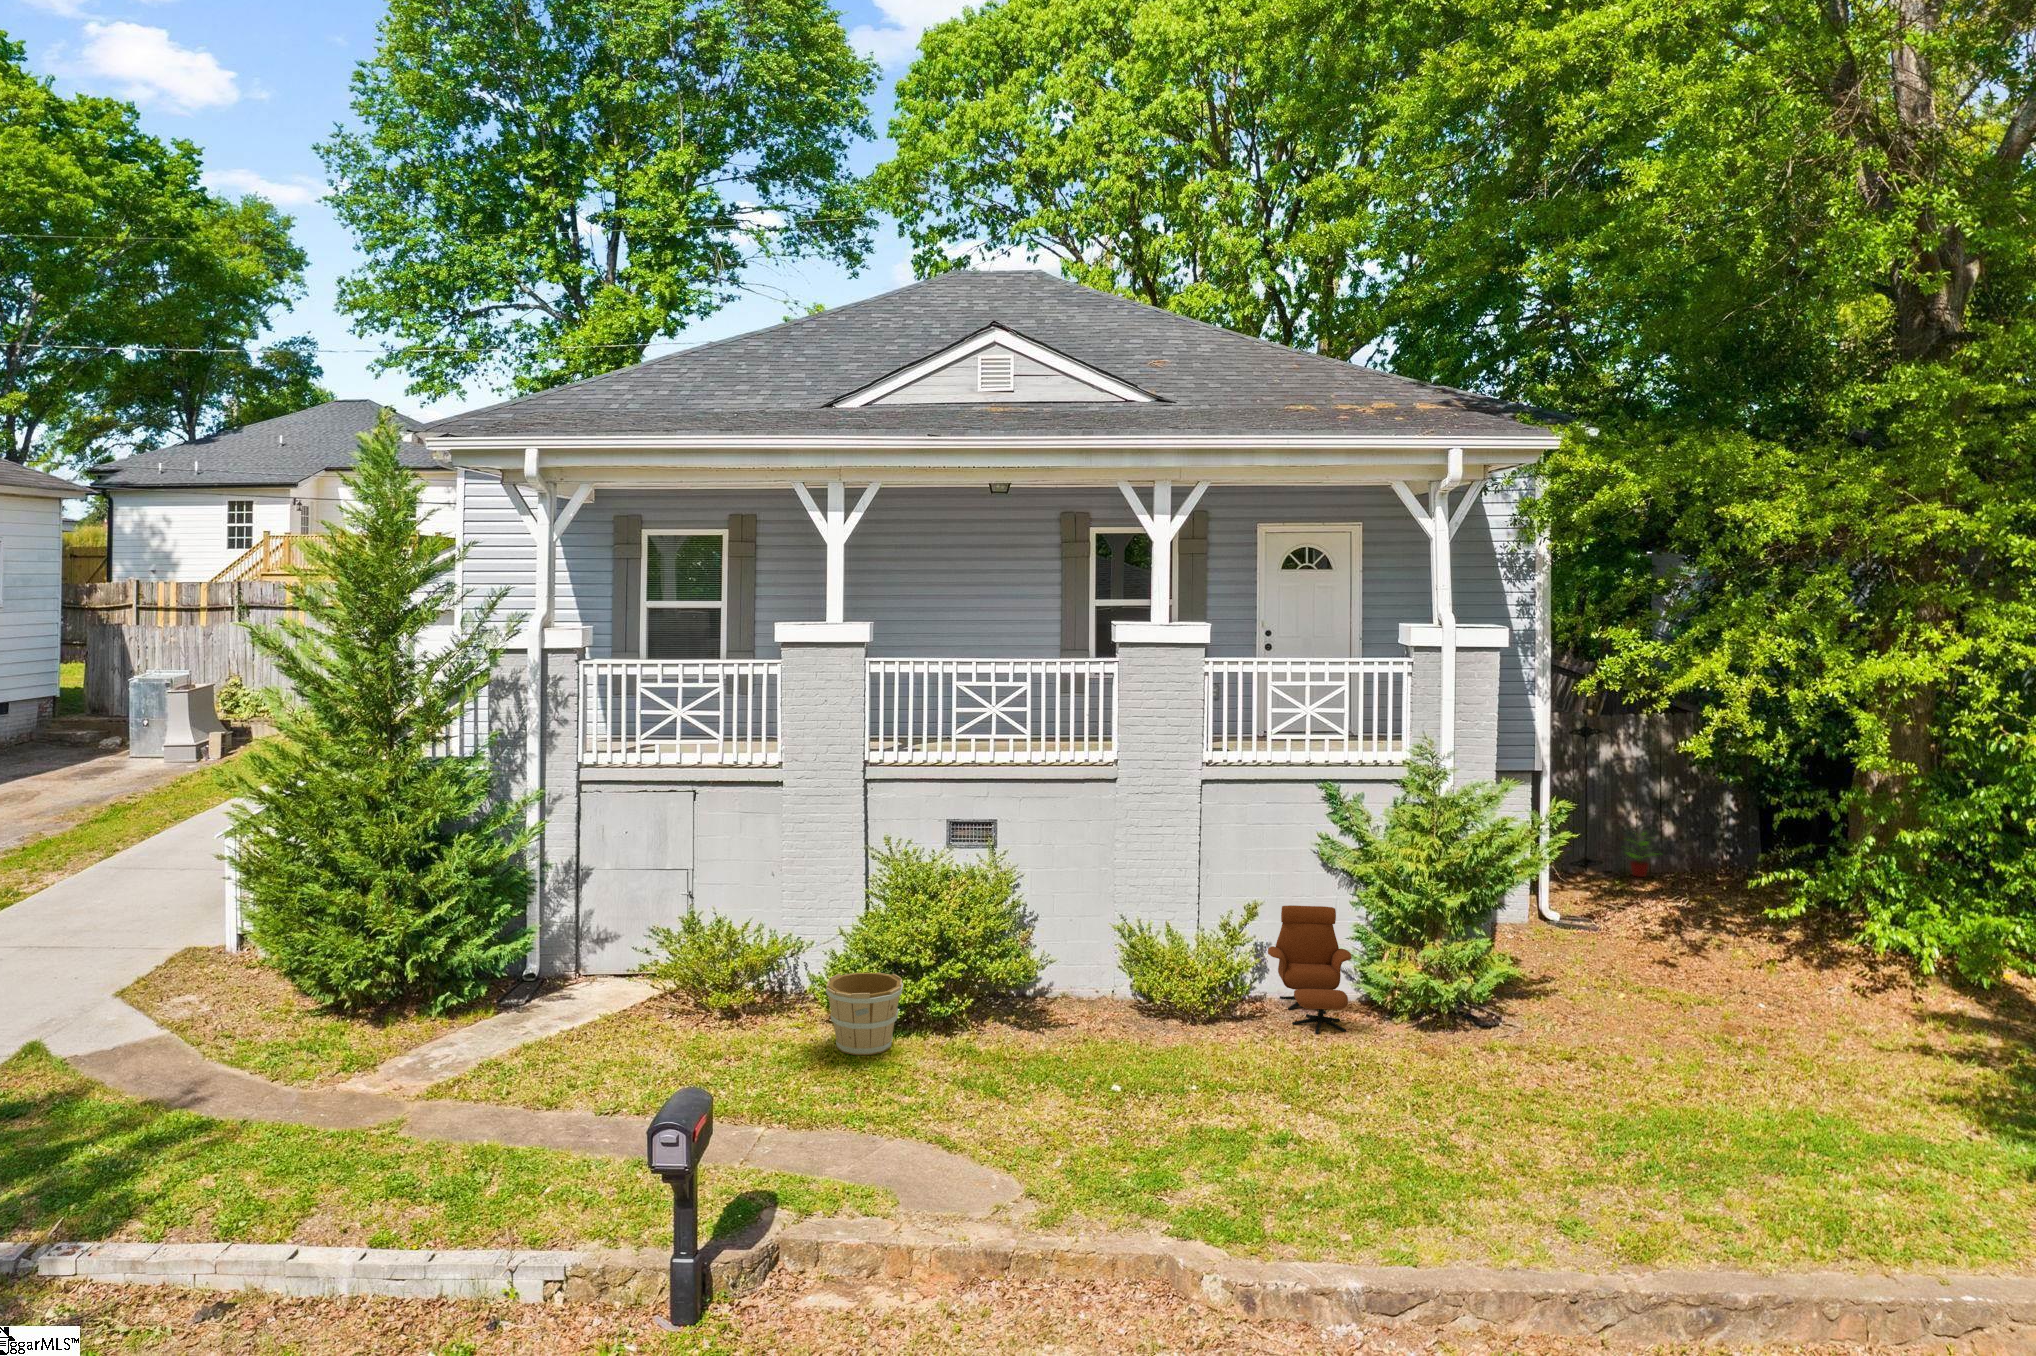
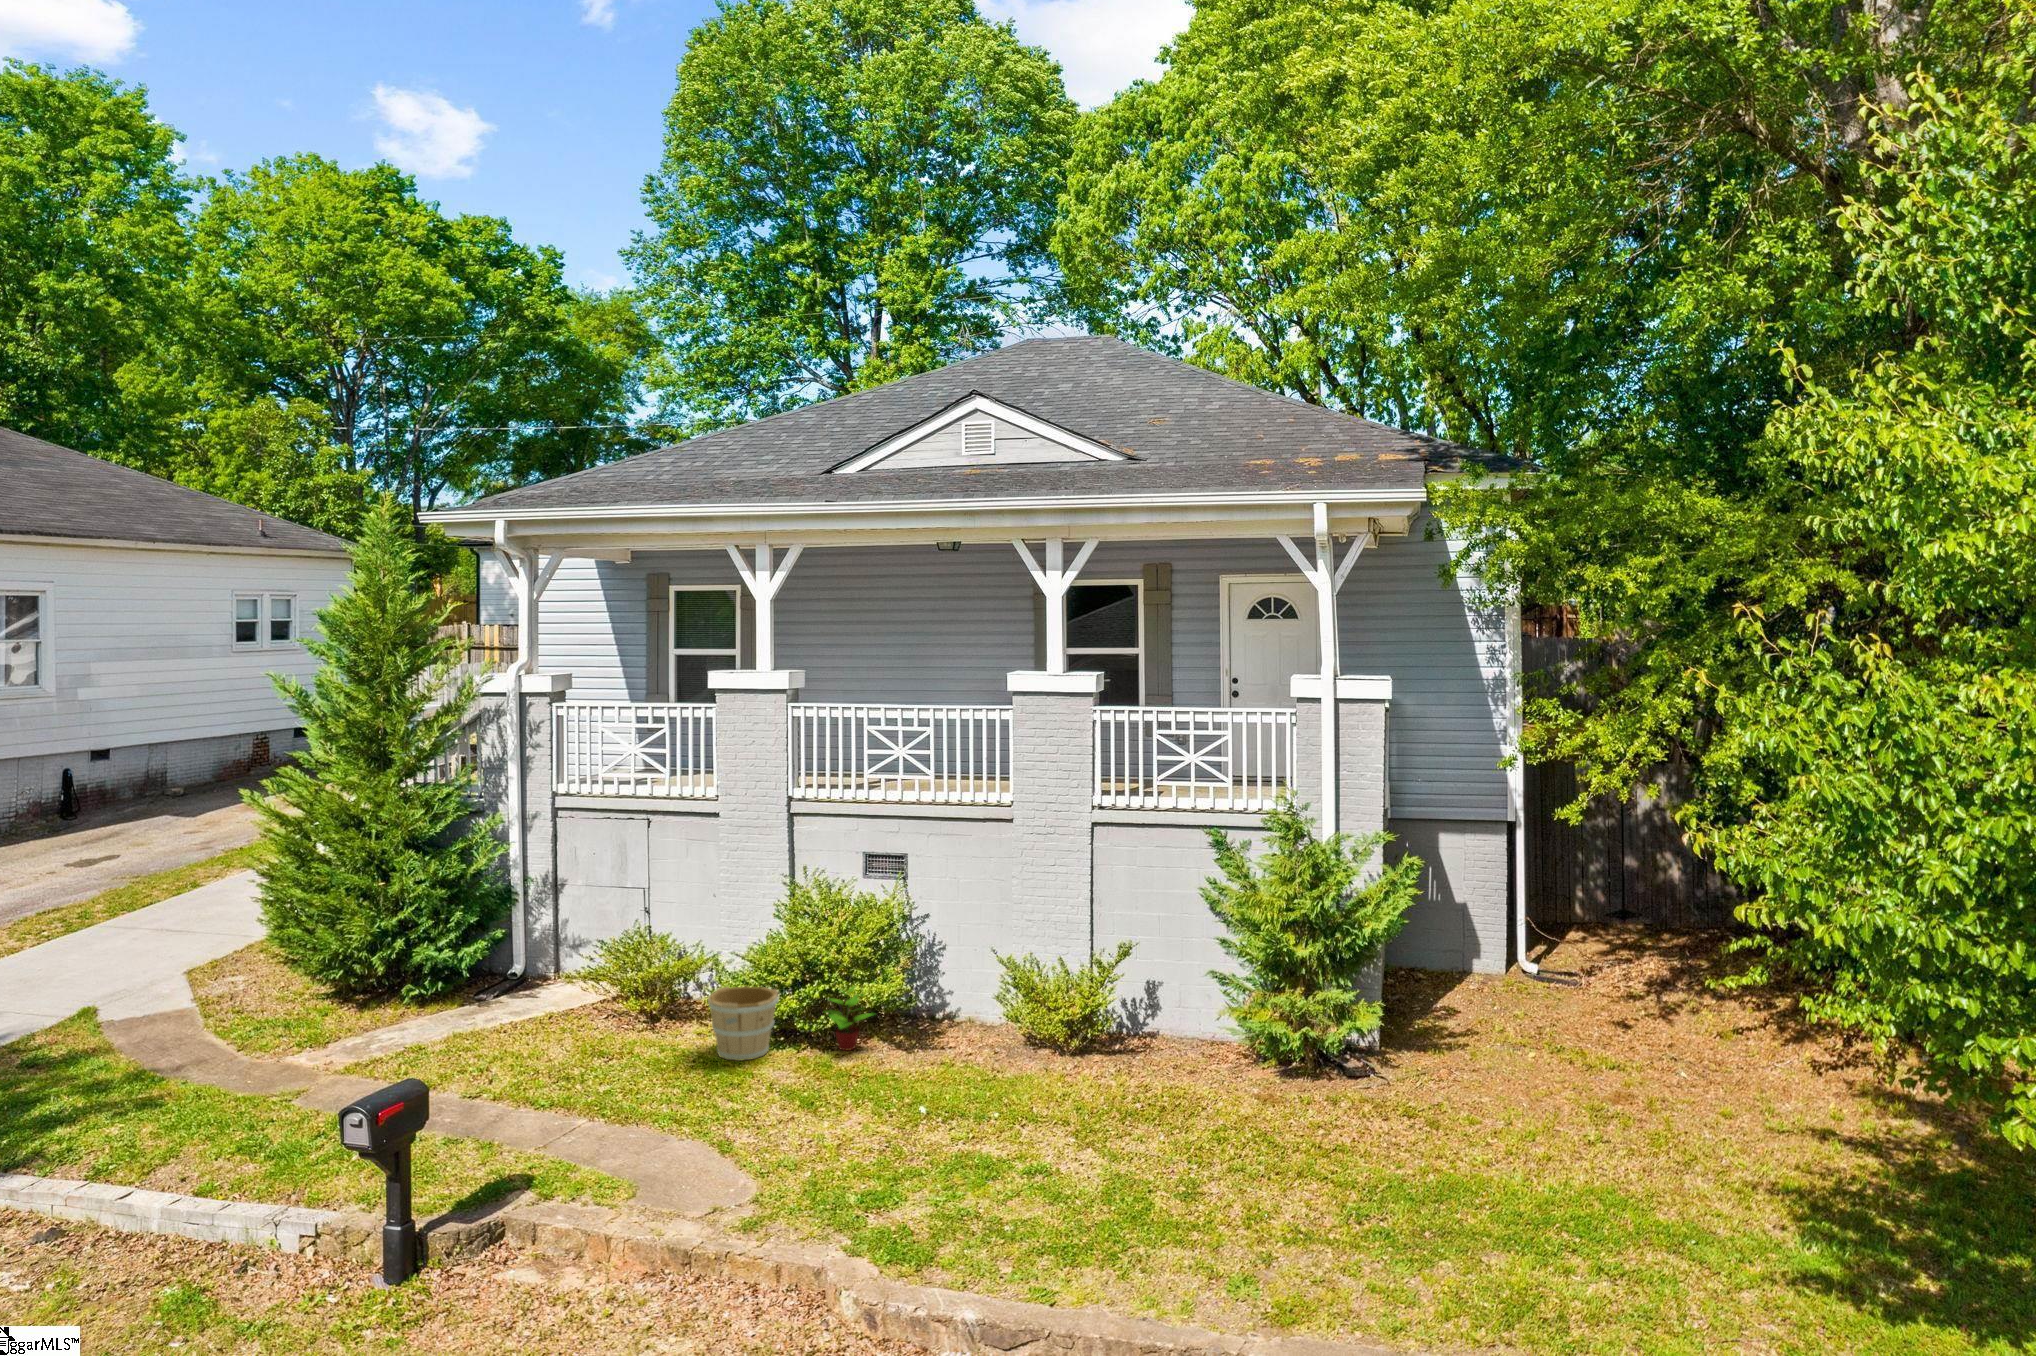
potted plant: present [1626,833,1654,877] -> present [827,986,873,1051]
lounge chair: present [1268,905,1351,1034] -> none [1149,946,1229,1071]

